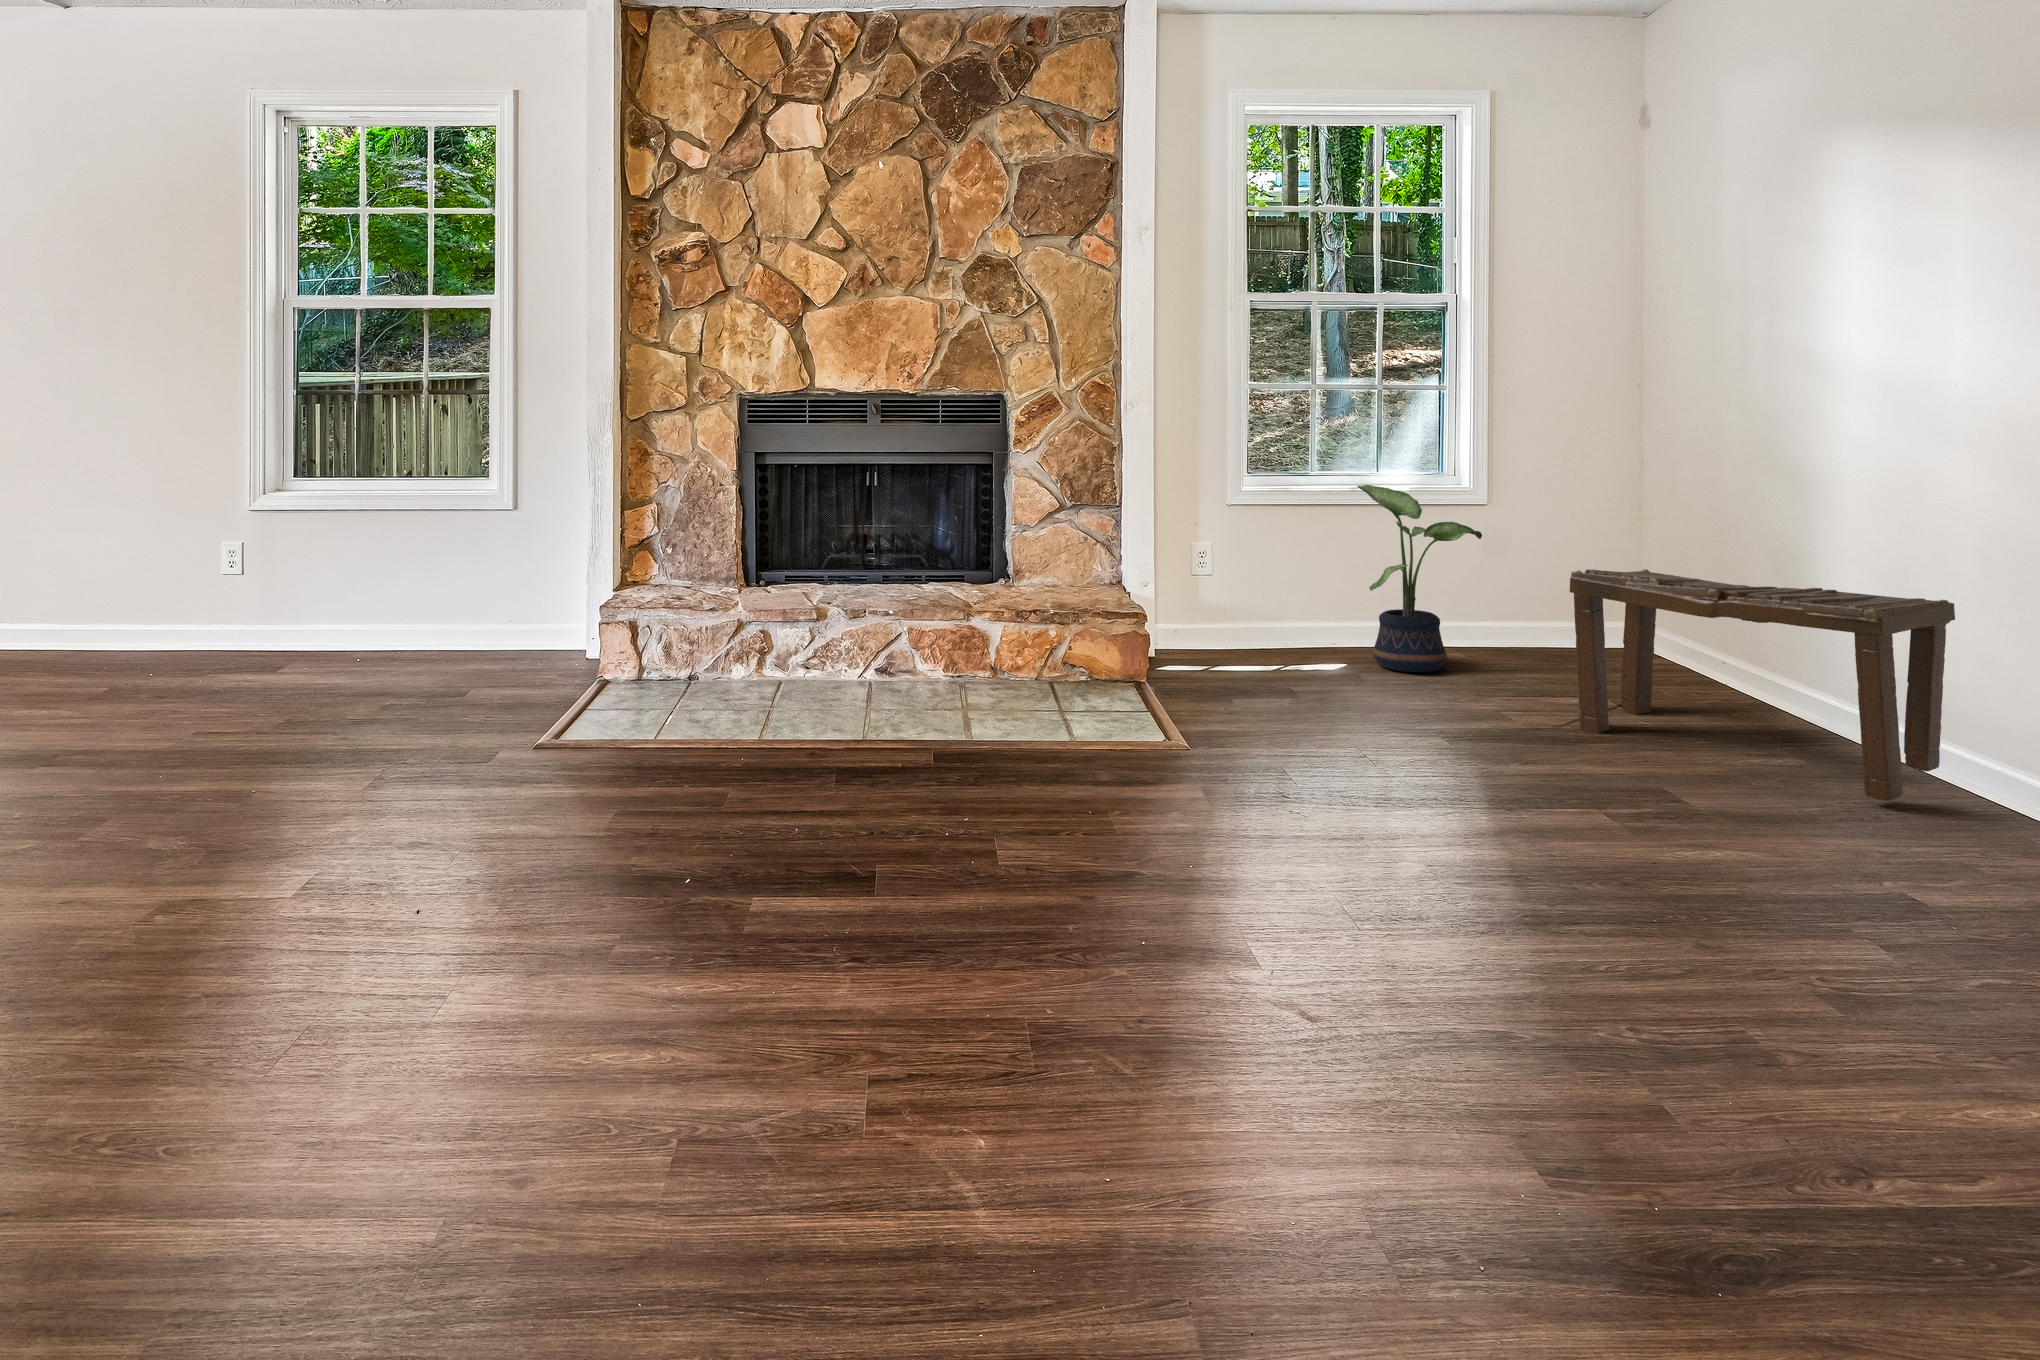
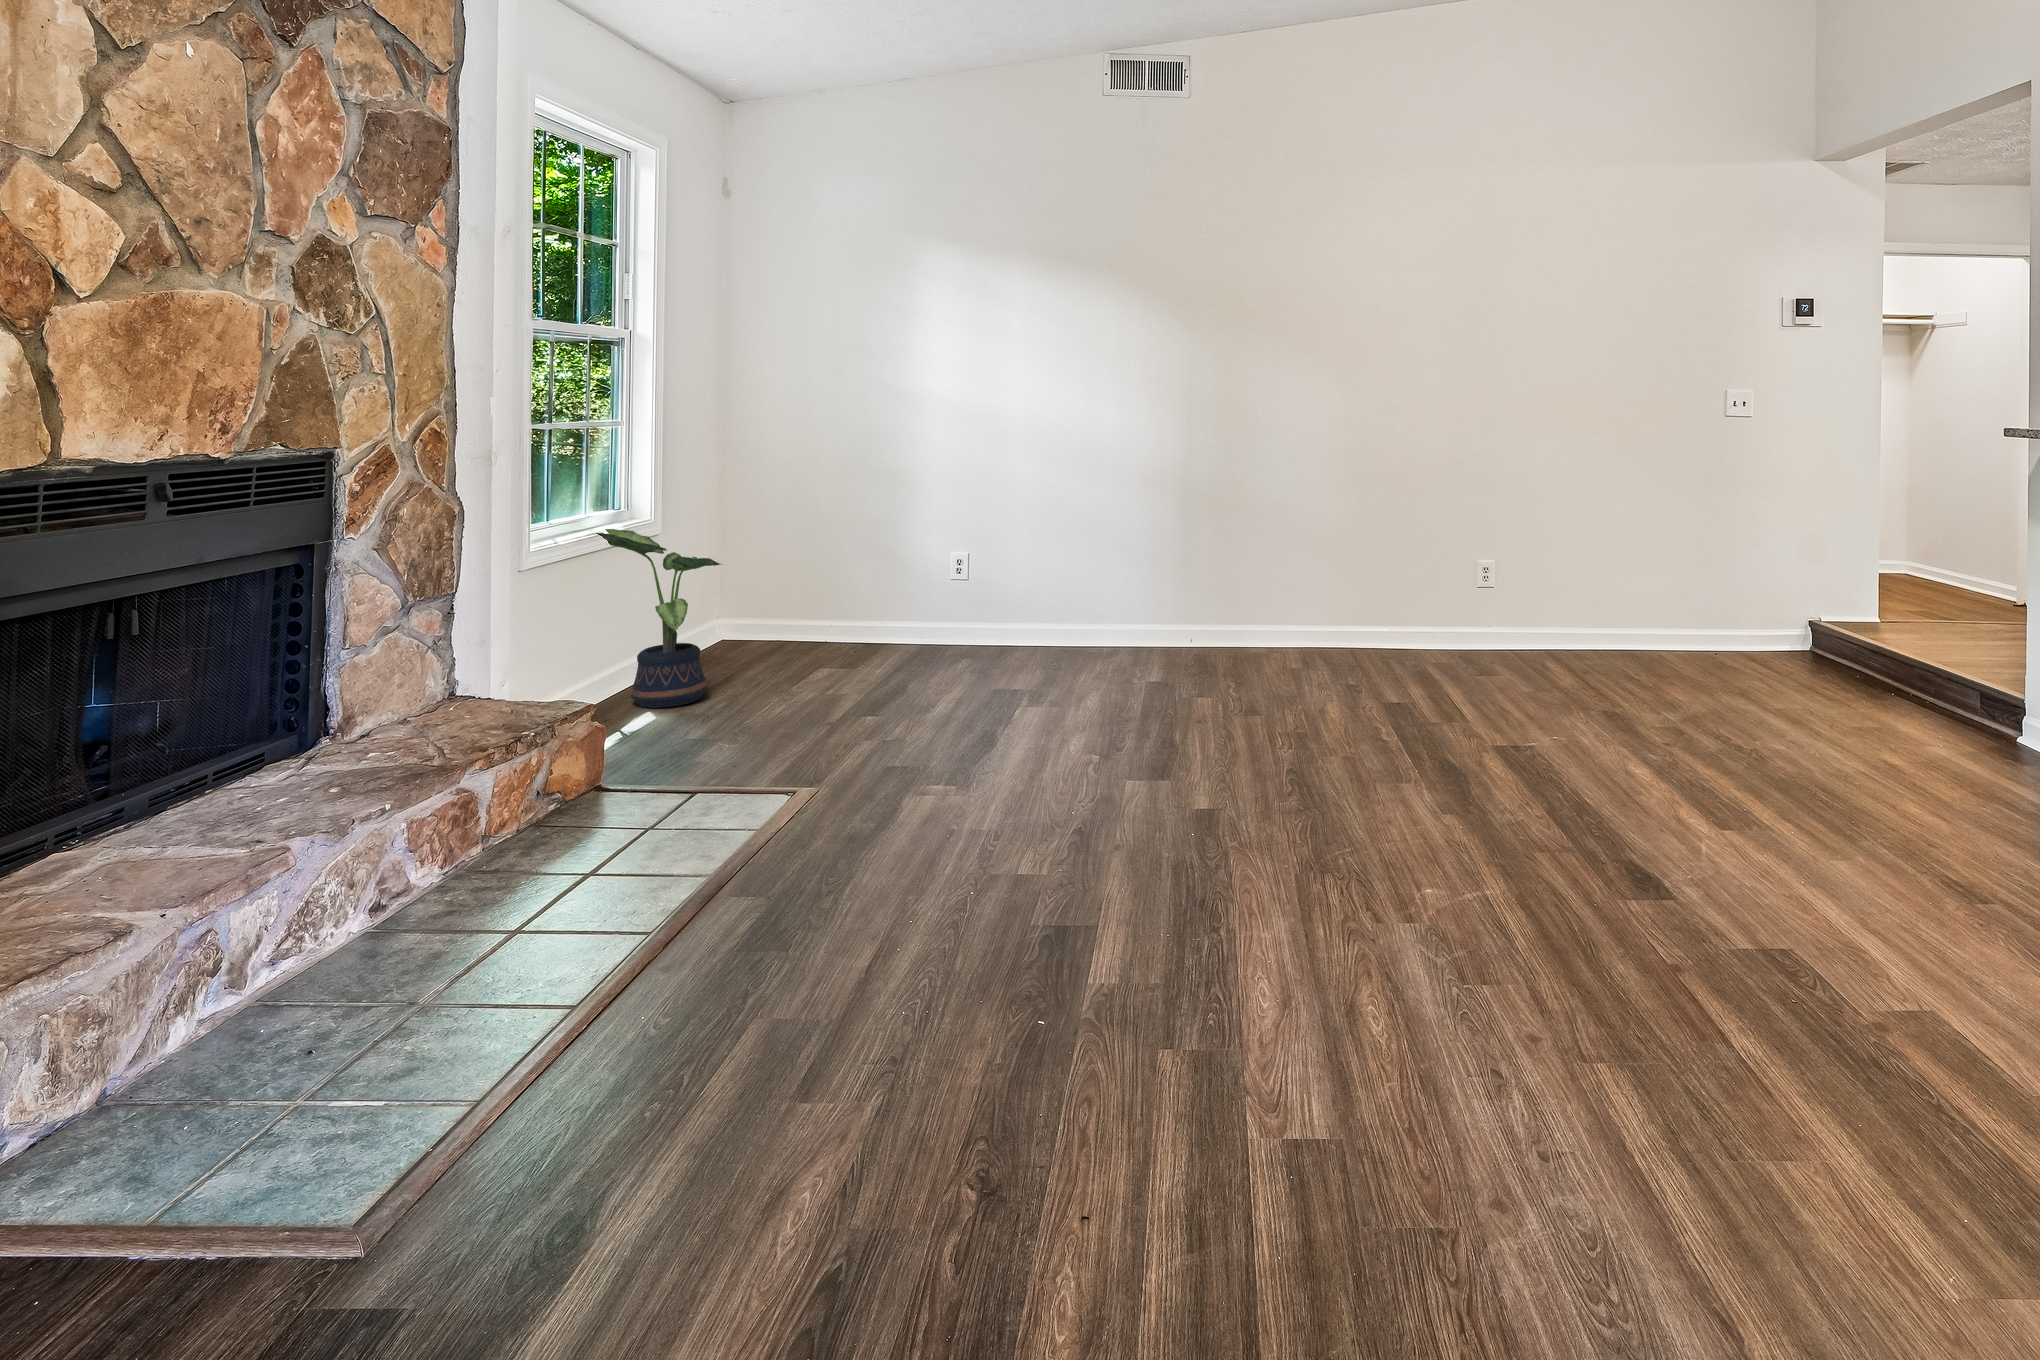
bench: present [1570,569,1955,801] -> none [846,538,1075,689]

